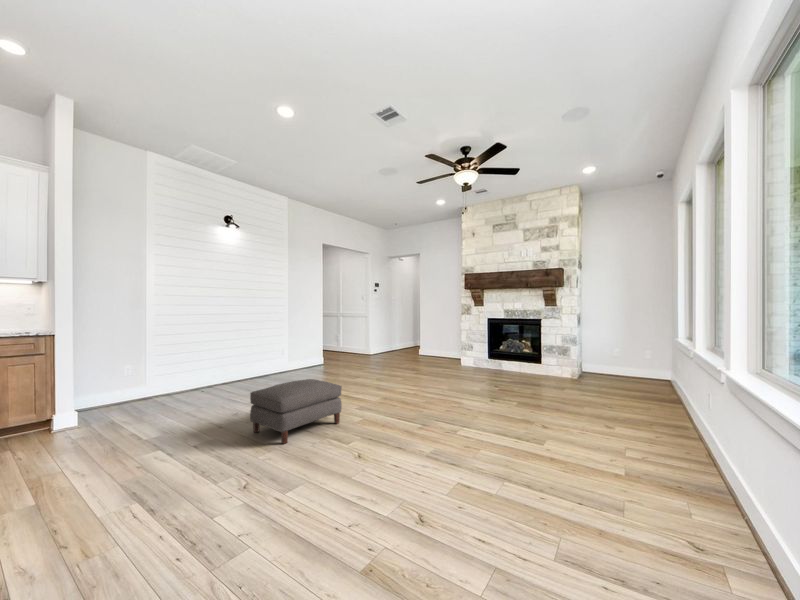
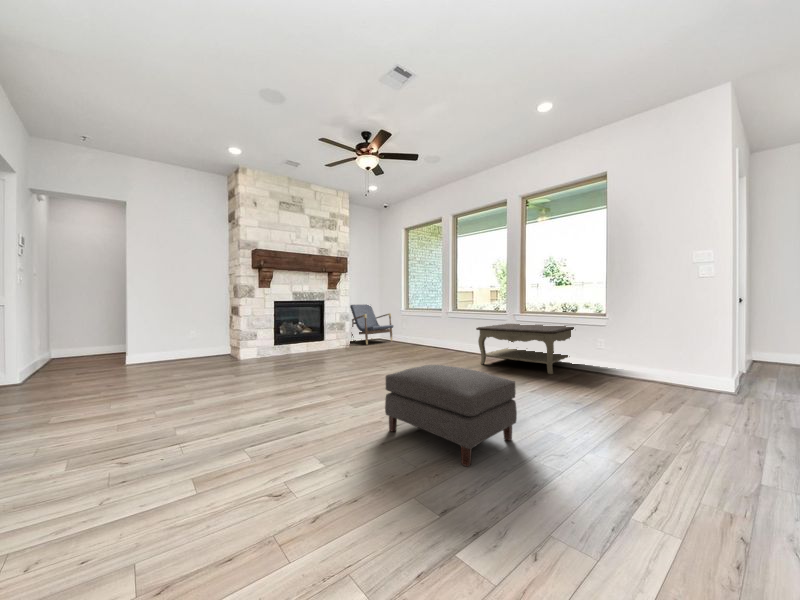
lounge chair: none [601,325,664,388] -> present [350,304,393,344]
coffee table: none [529,381,760,550] -> present [476,324,574,374]

